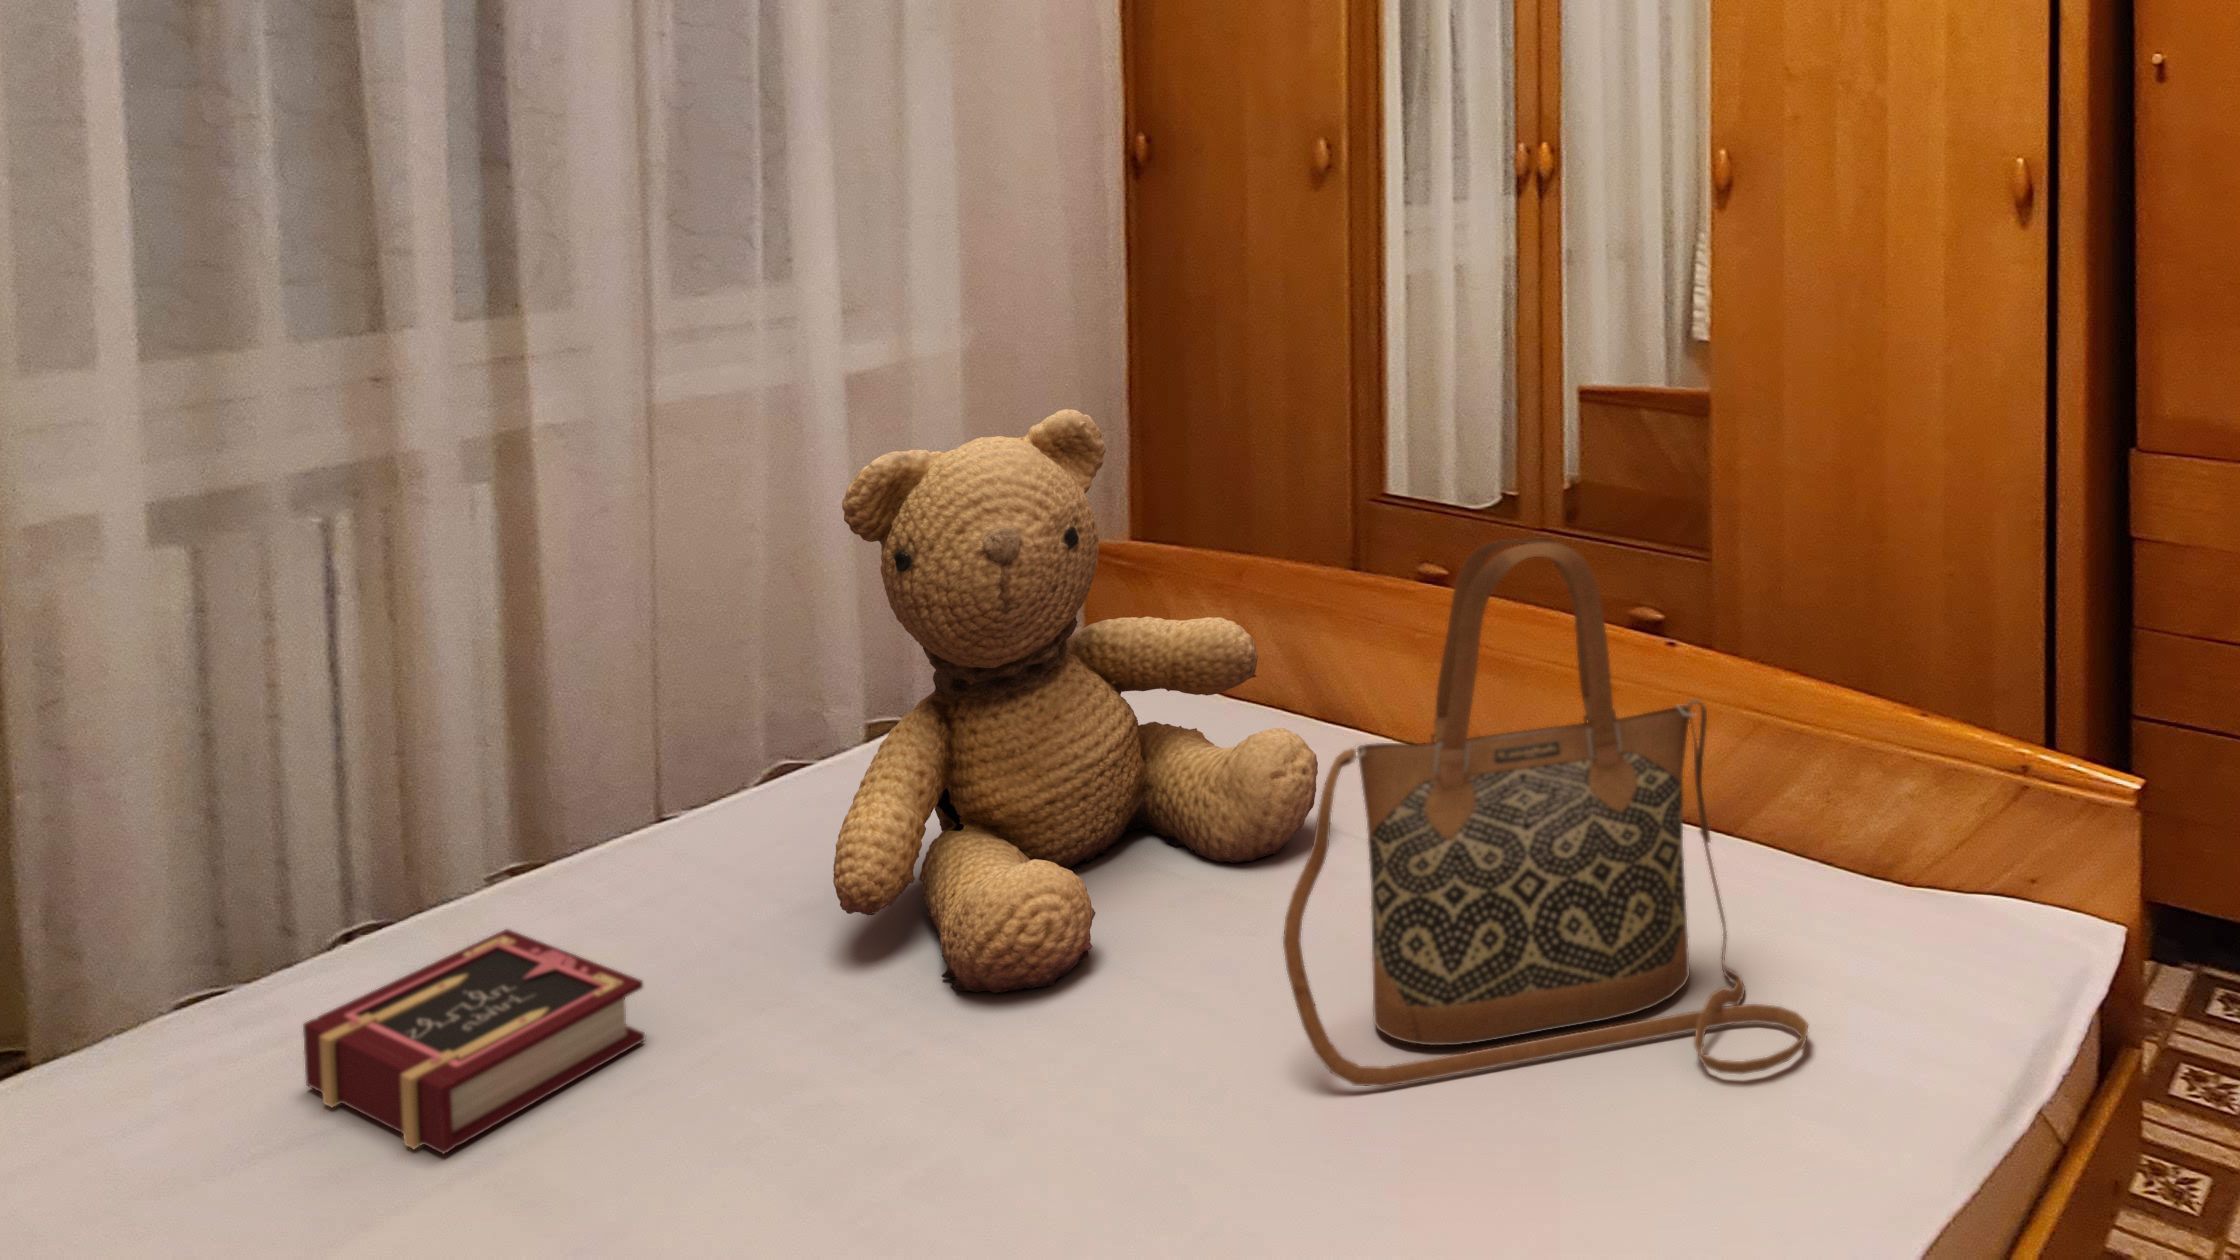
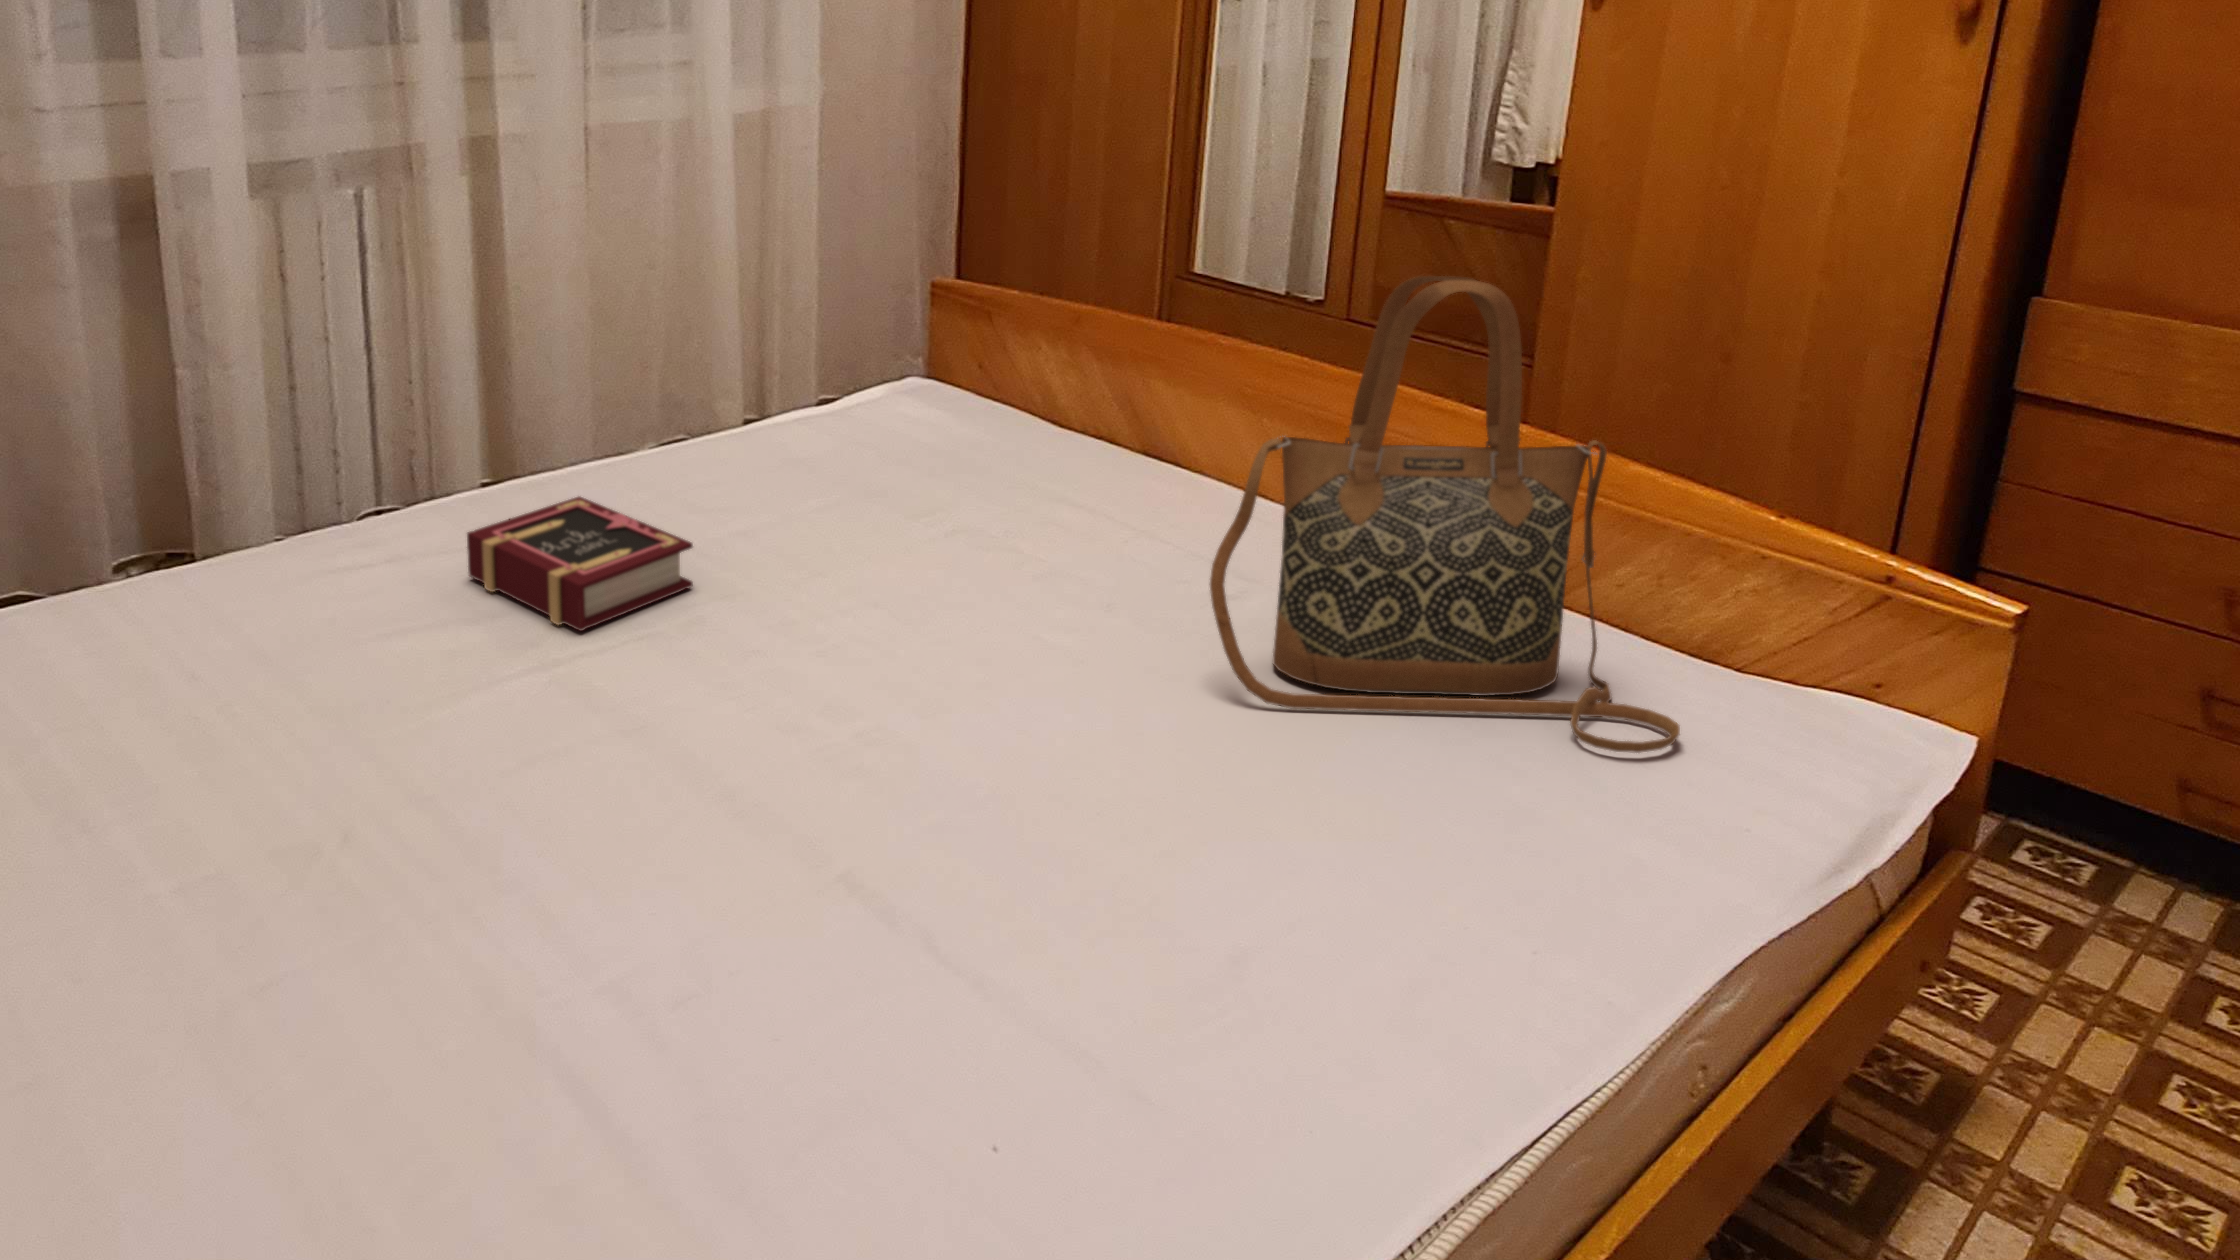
teddy bear: present [833,409,1318,993] -> none [815,138,1197,600]

